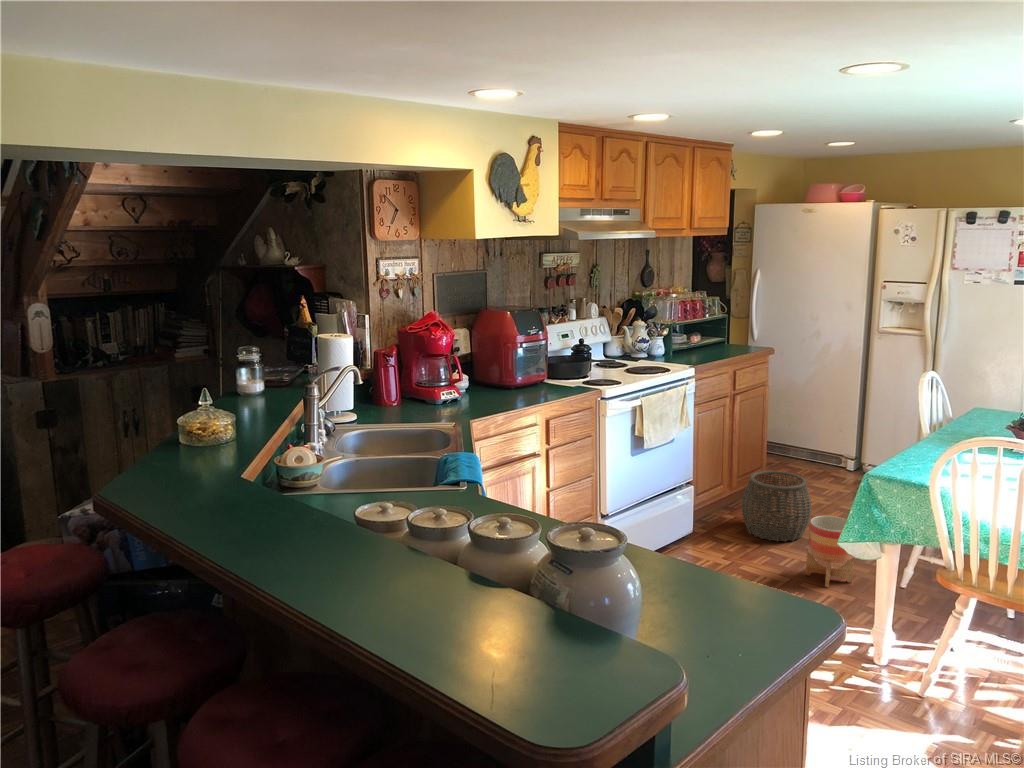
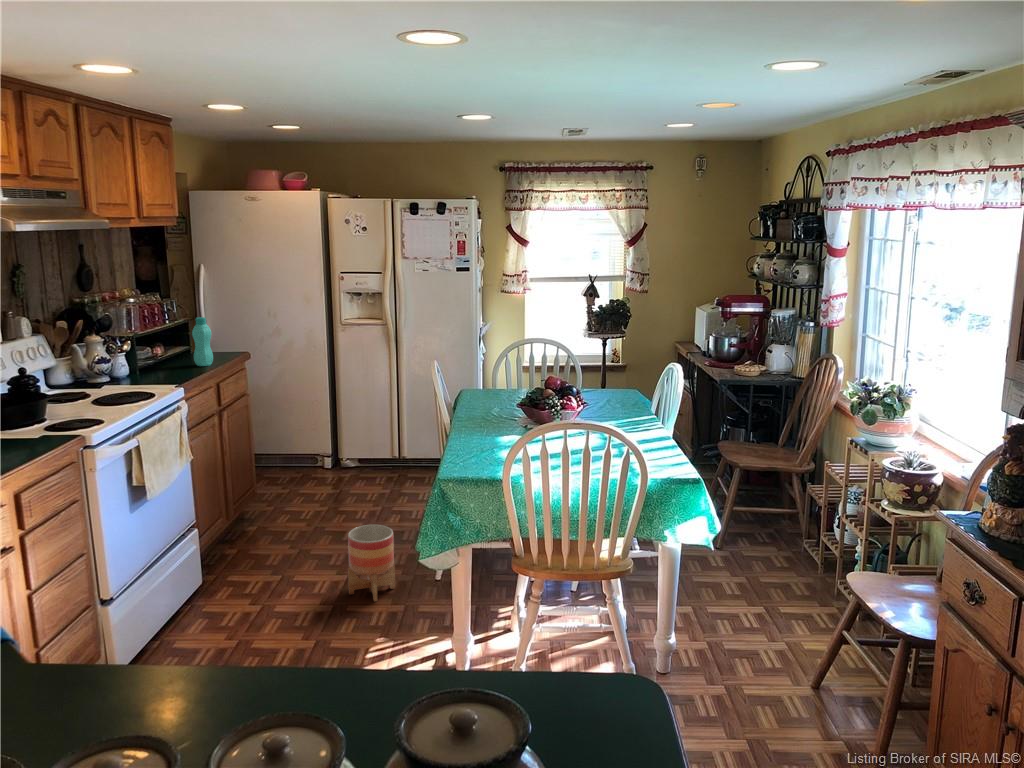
bottle: none [718,314,735,355] -> present [192,317,213,366]
woven basket: present [742,471,811,542] -> none [254,487,330,567]

